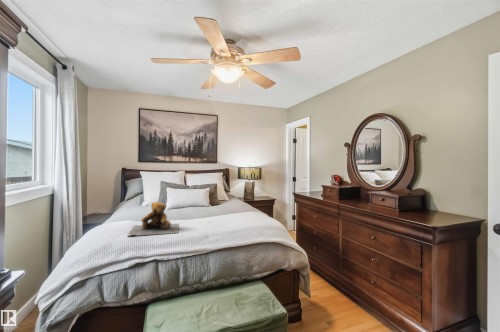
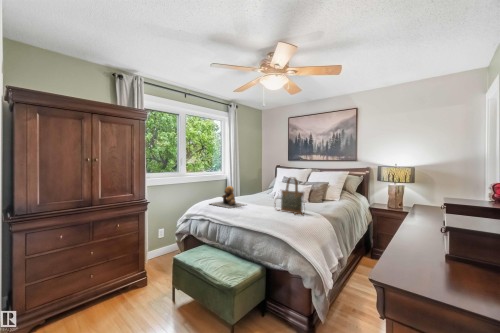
handbag: none [222,183,262,221] -> present [275,177,305,215]

